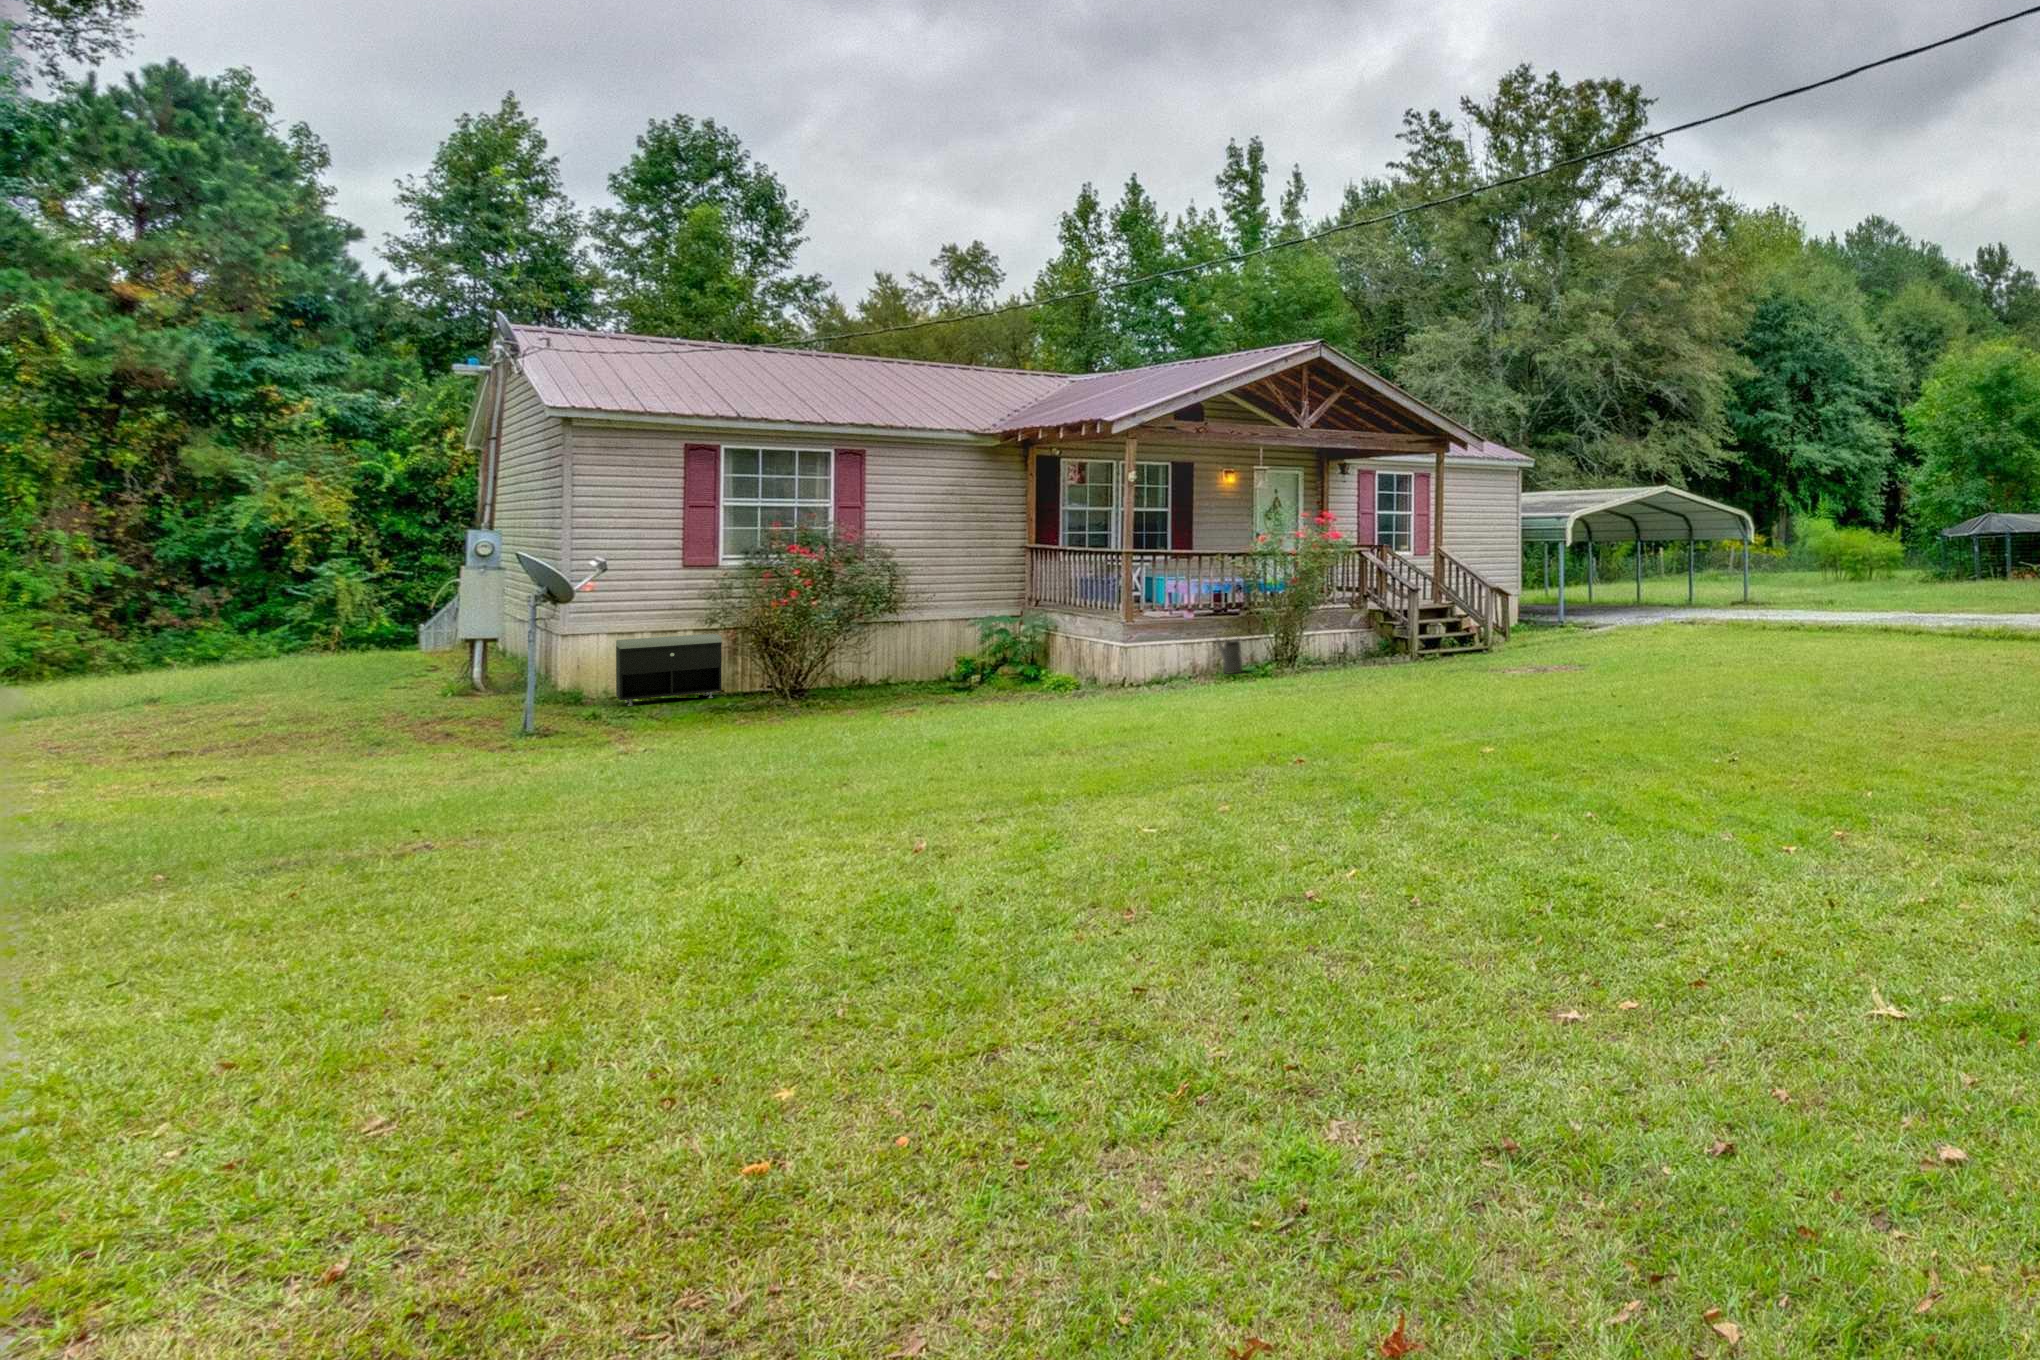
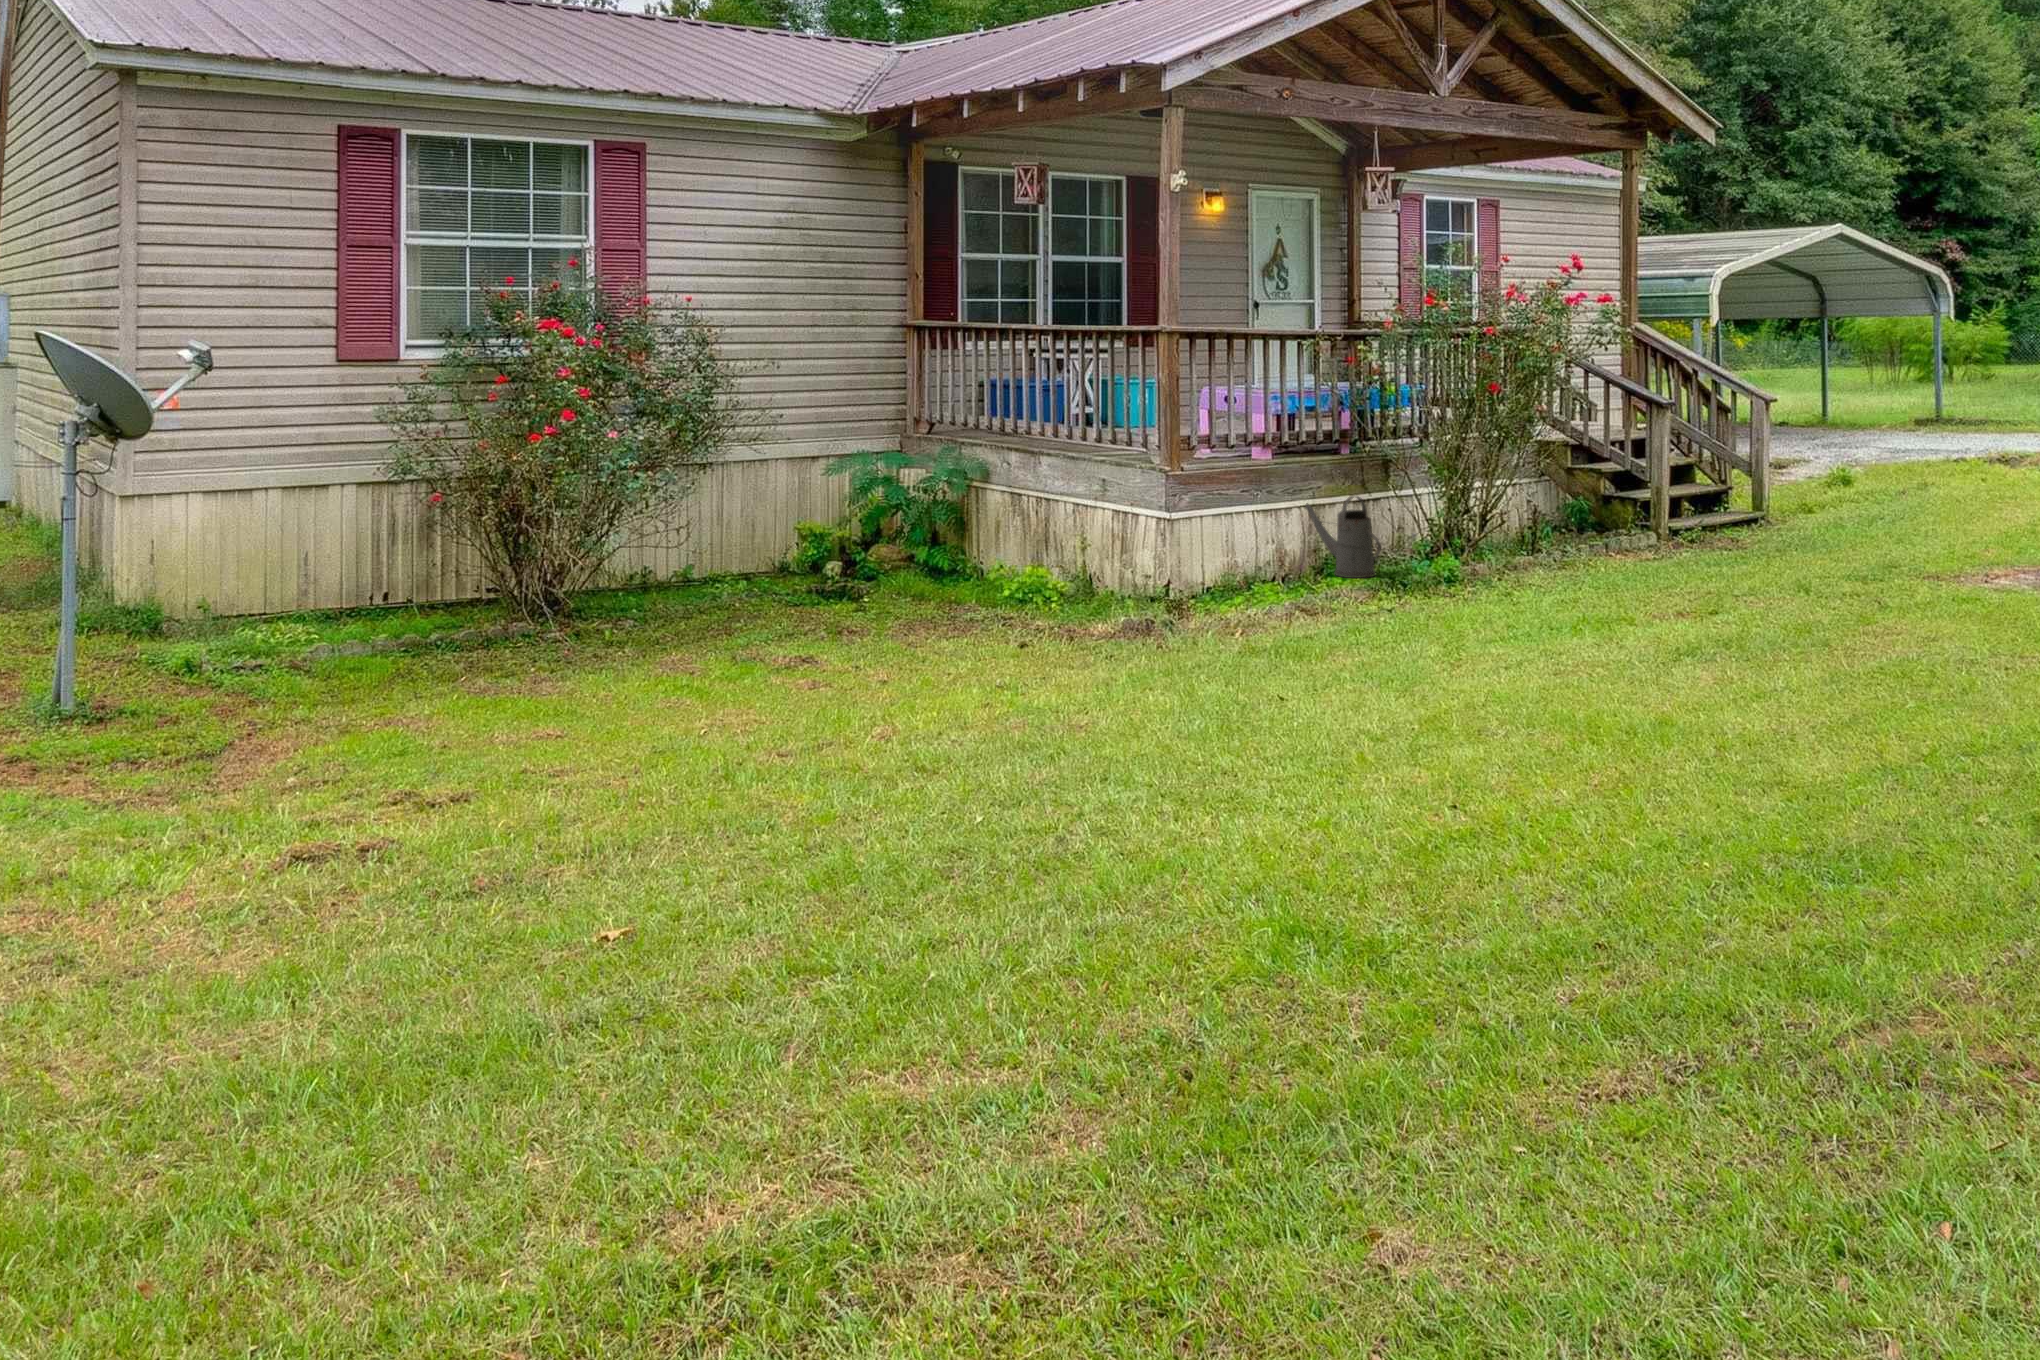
storage bench: present [616,634,722,706] -> none [232,491,419,634]

